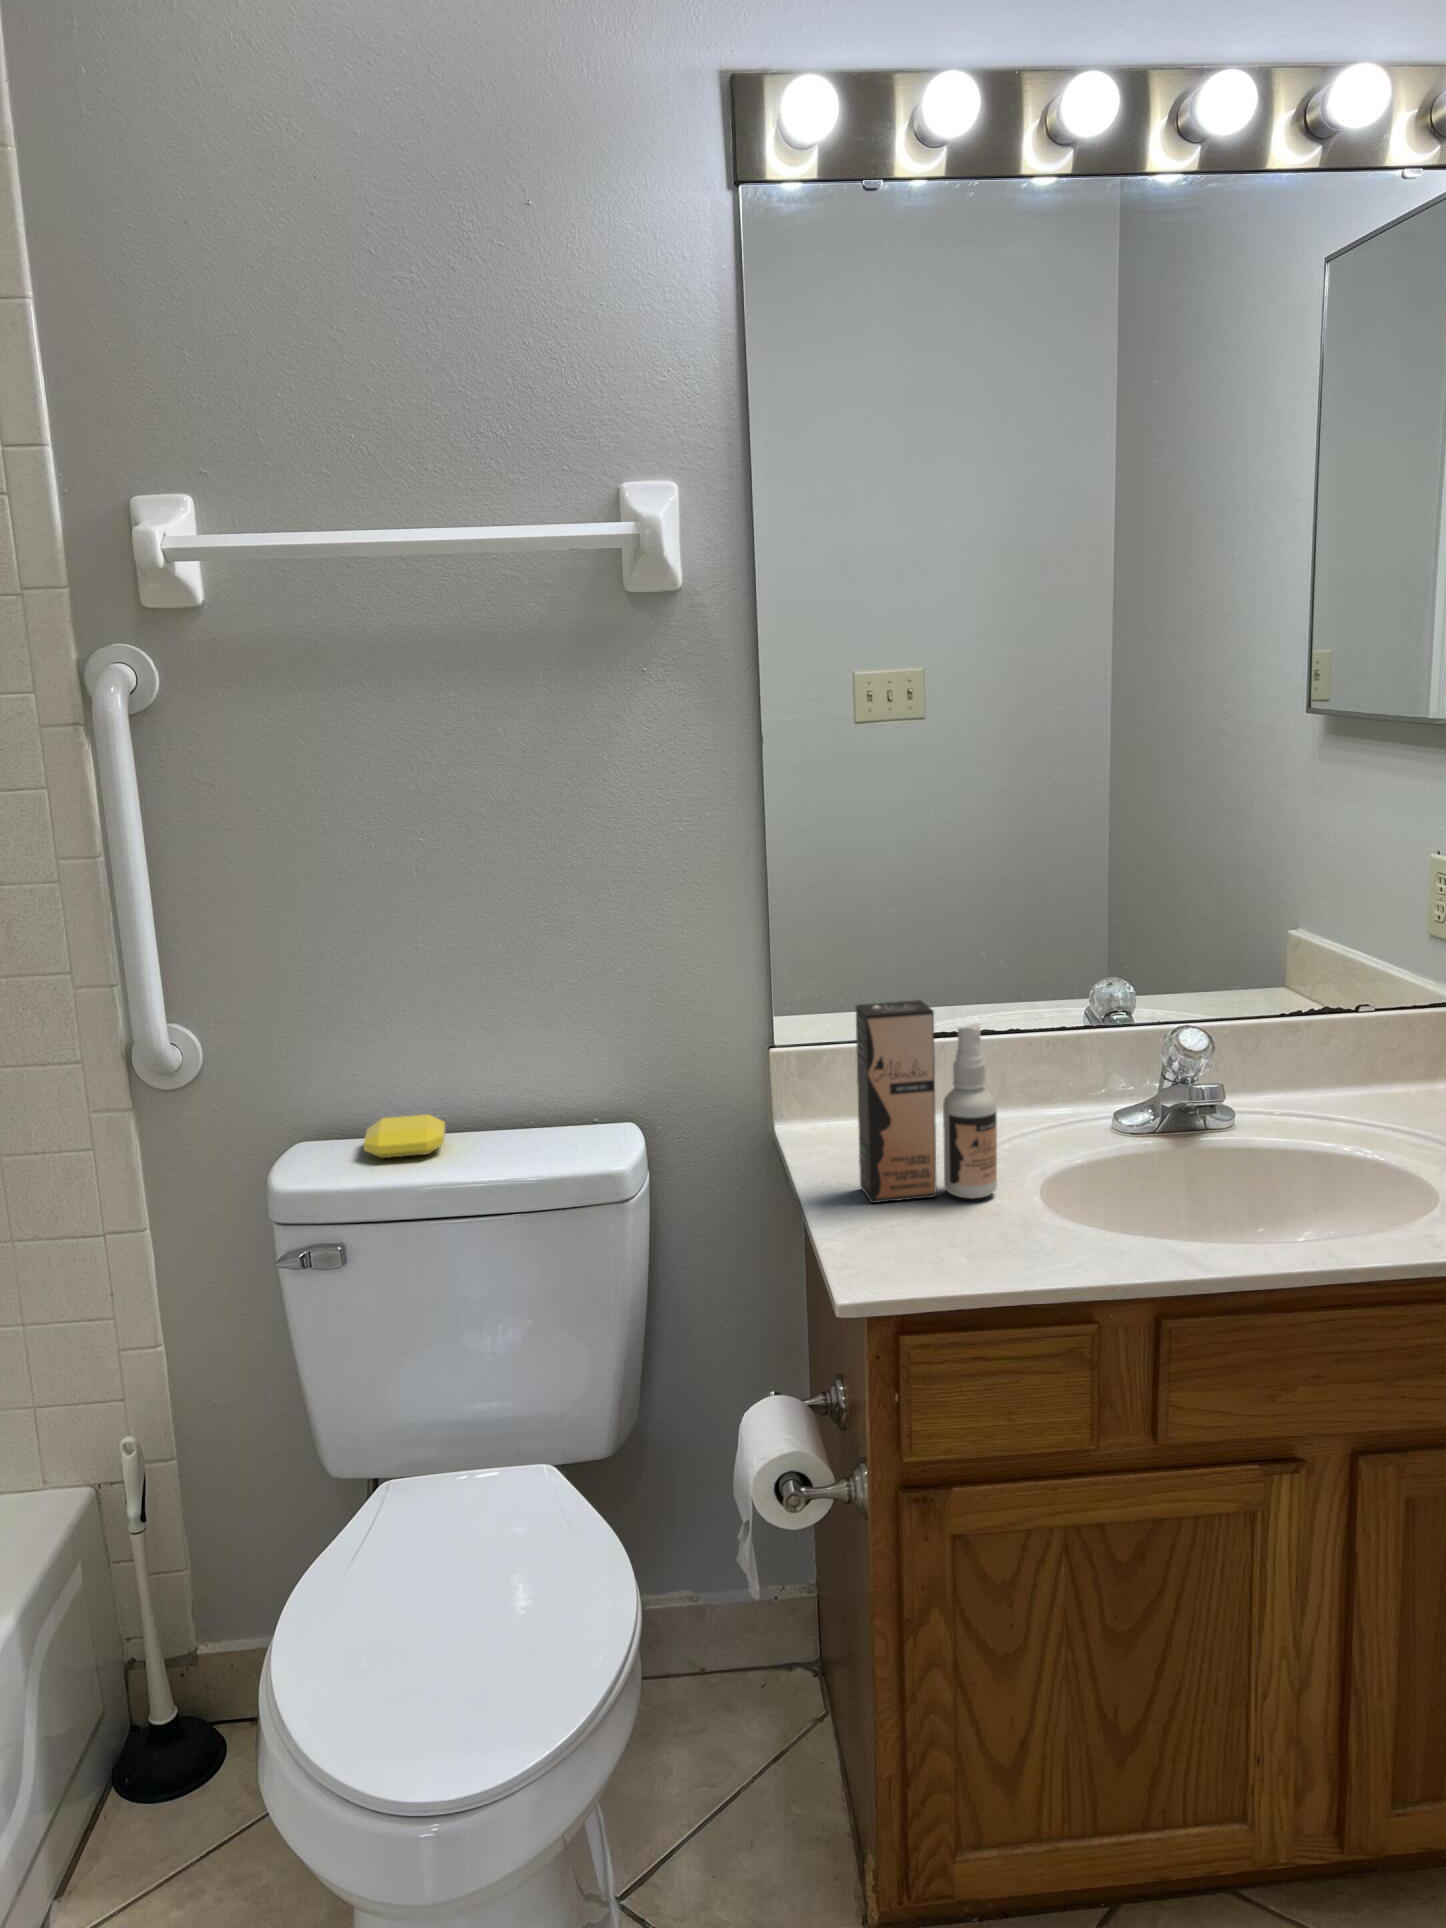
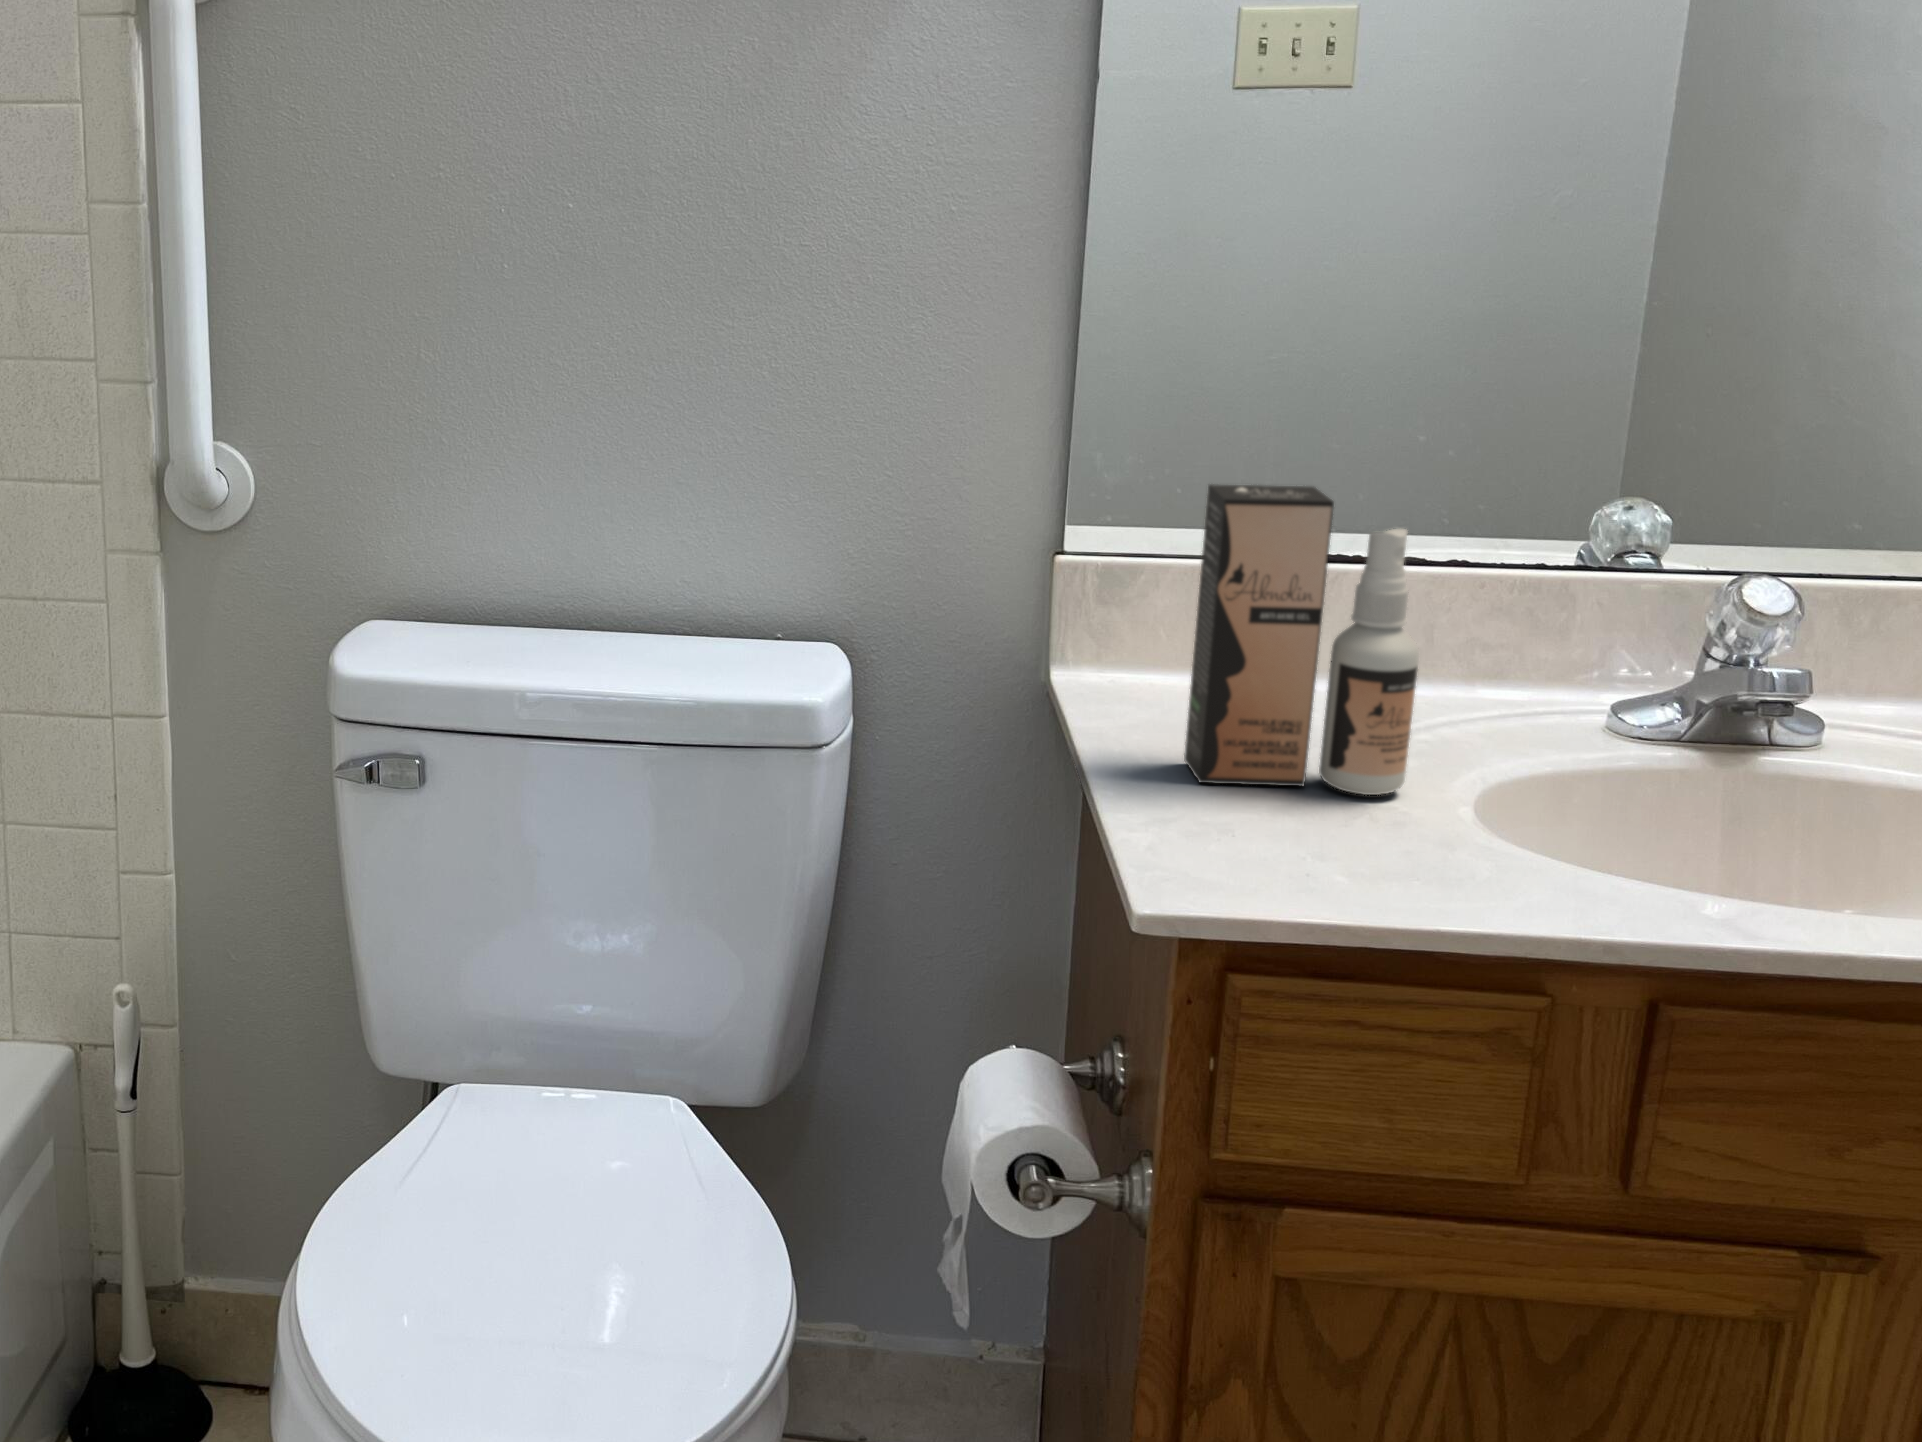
soap bar: present [364,1114,445,1158] -> none [461,596,573,651]

